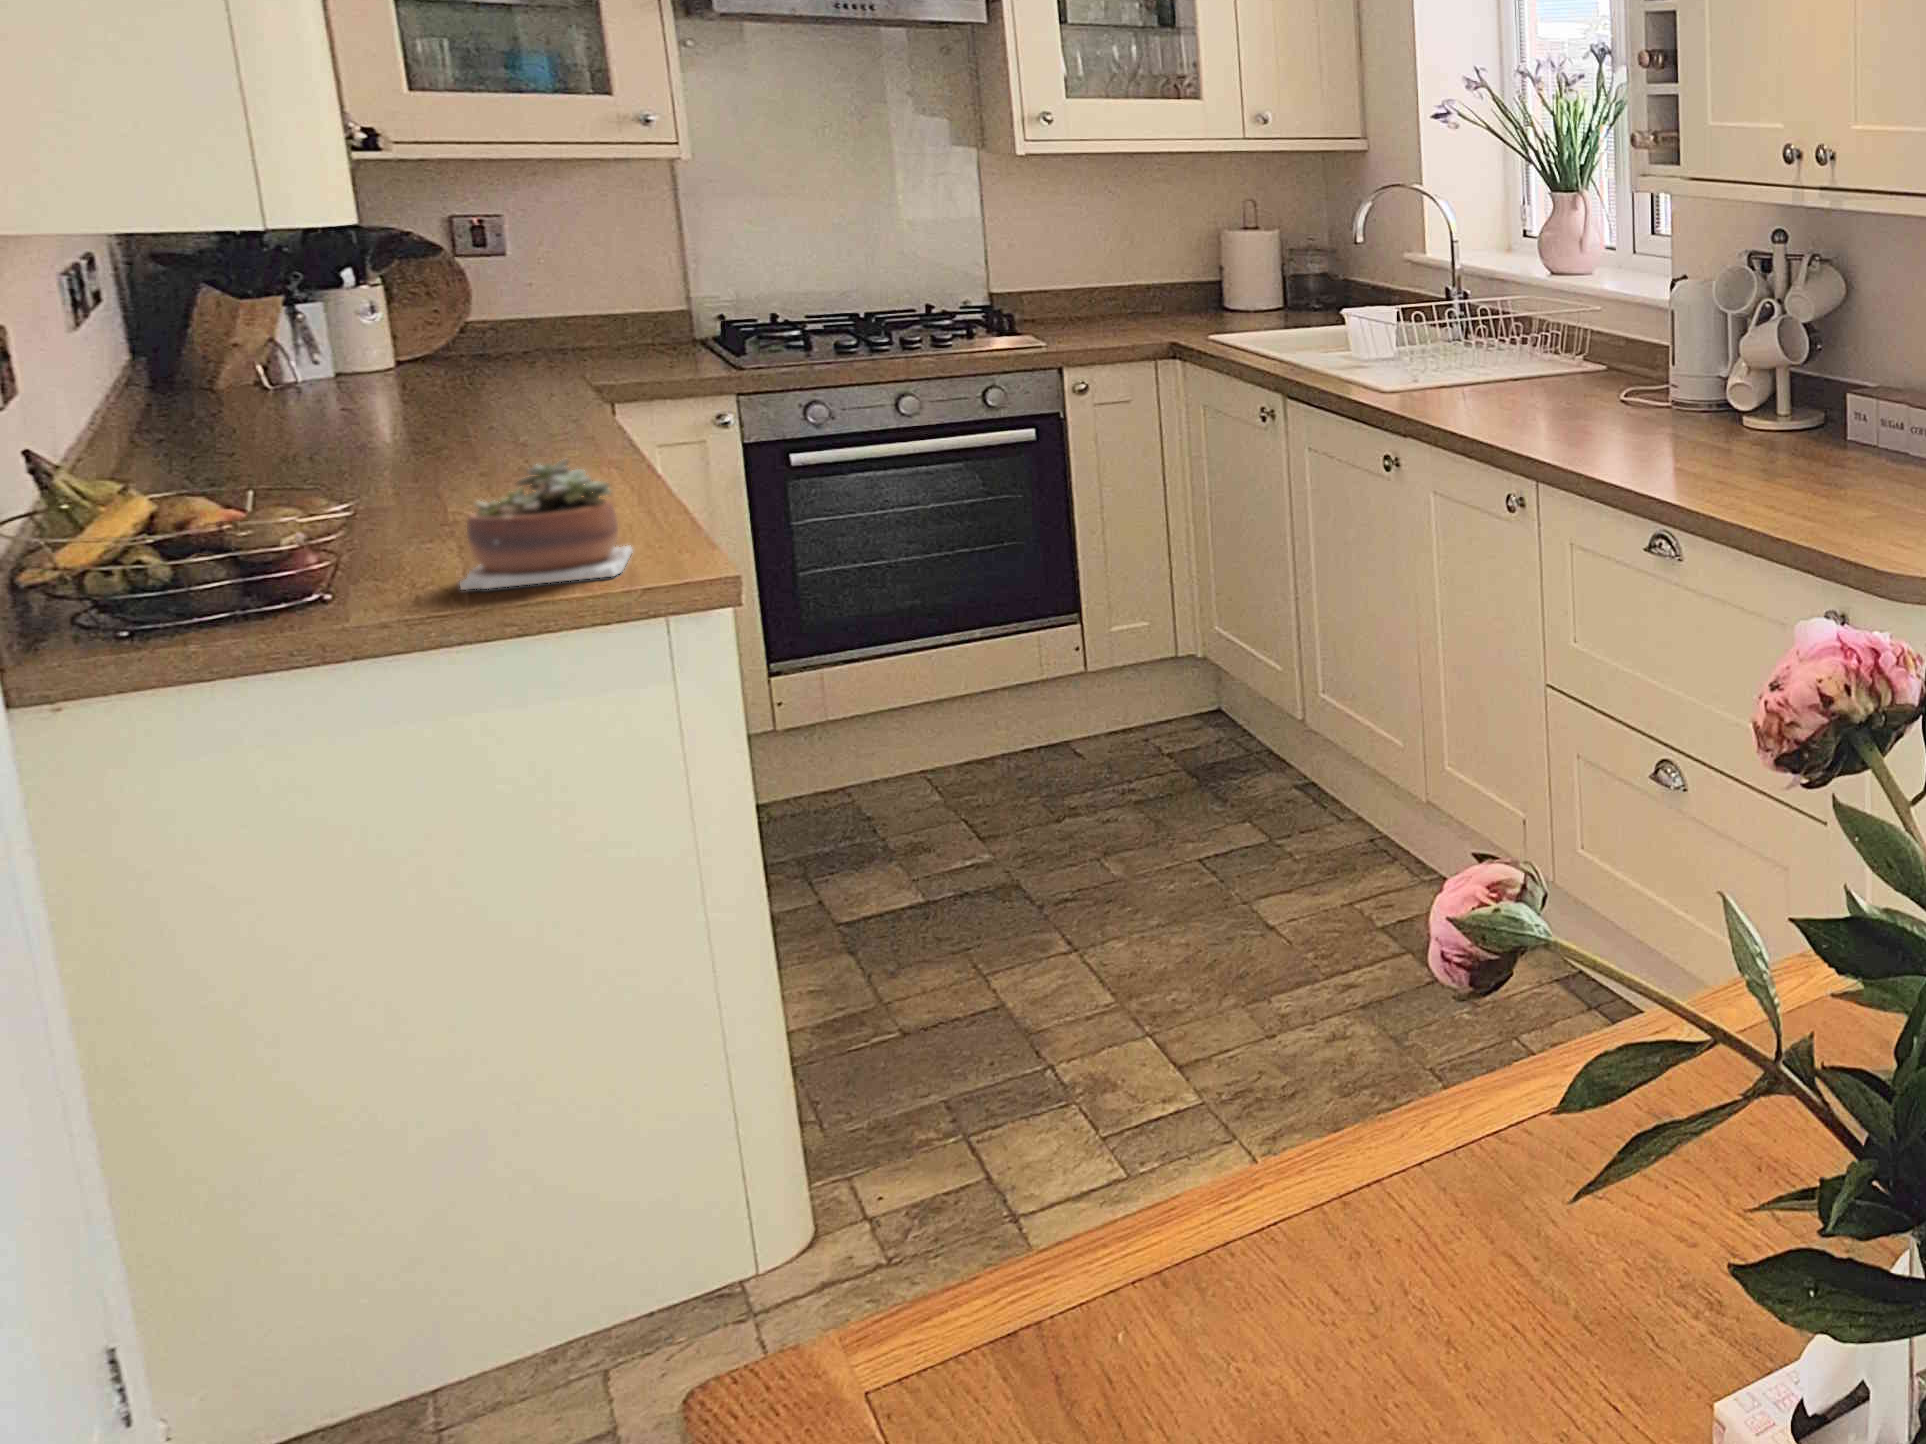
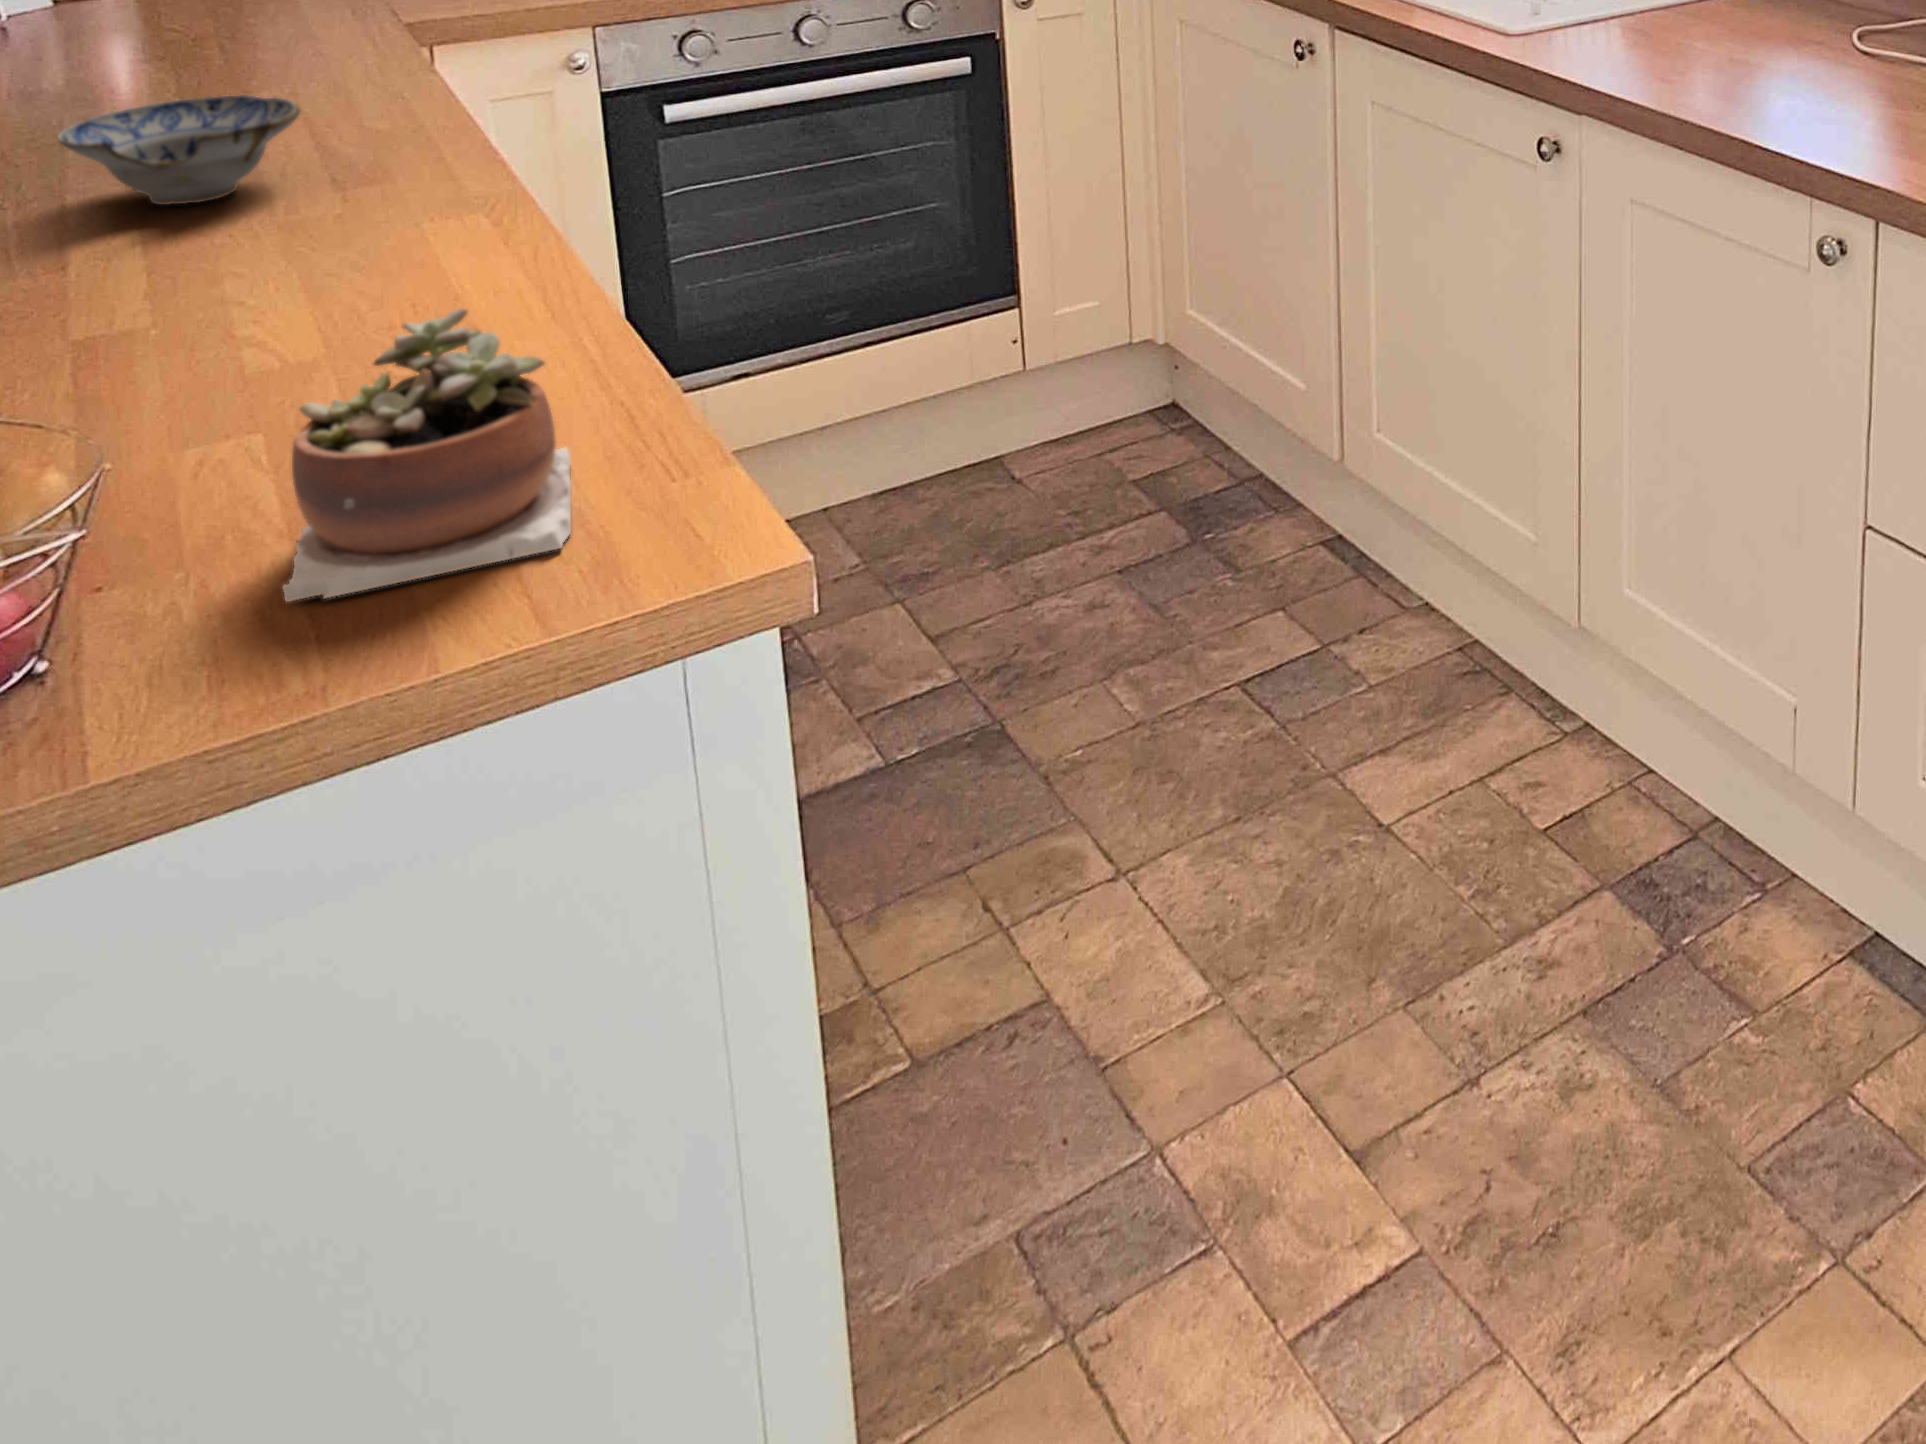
ceramic bowl: none [339,404,501,466] -> present [57,95,300,205]

